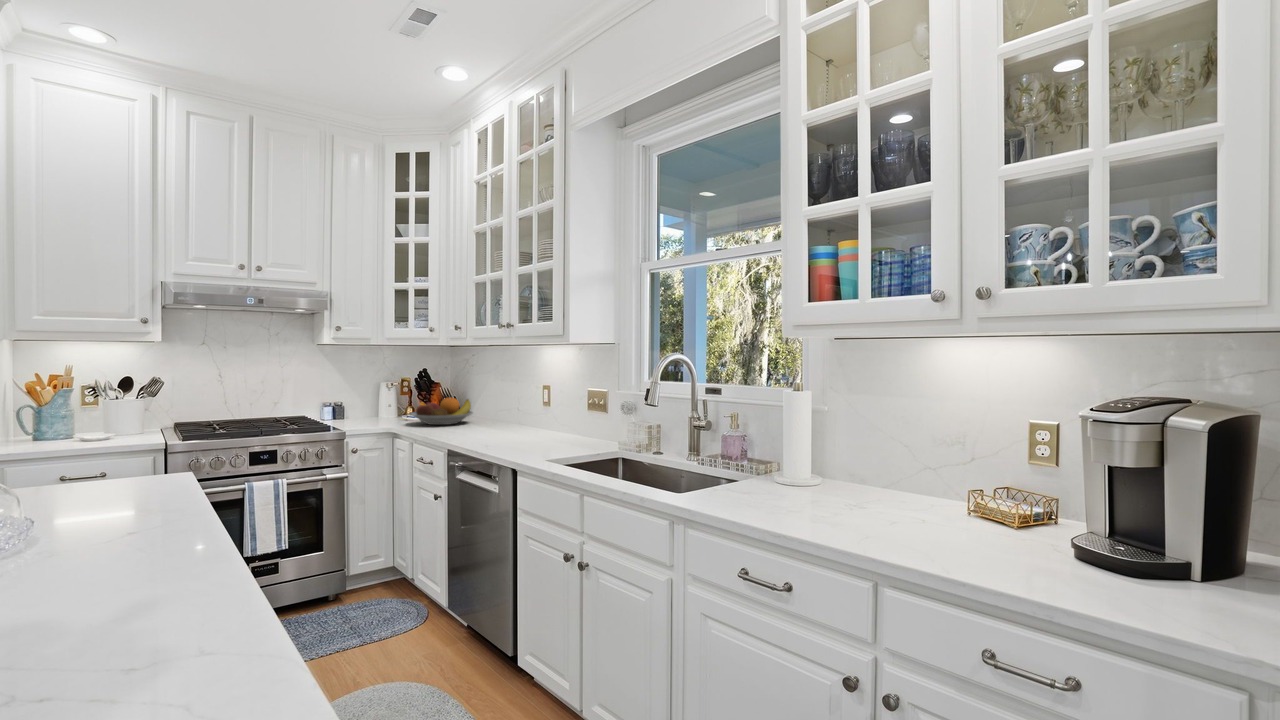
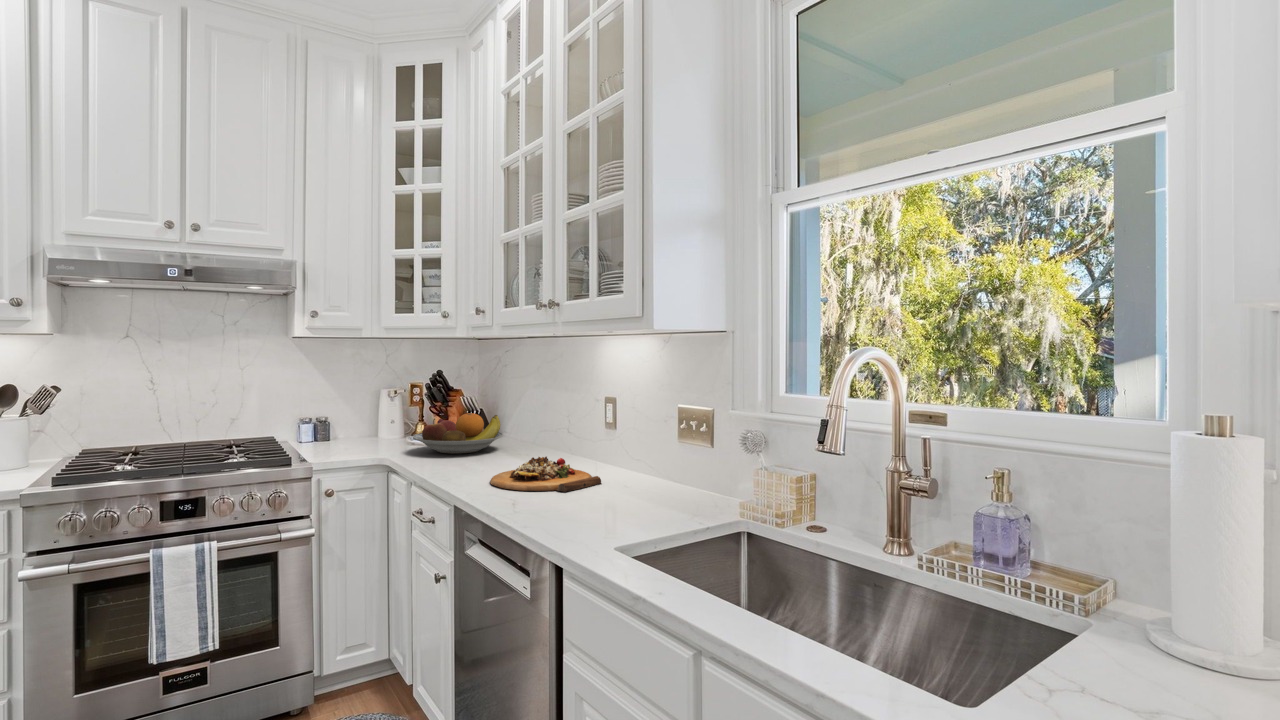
cutting board: none [469,422,541,441] -> present [490,457,602,492]

